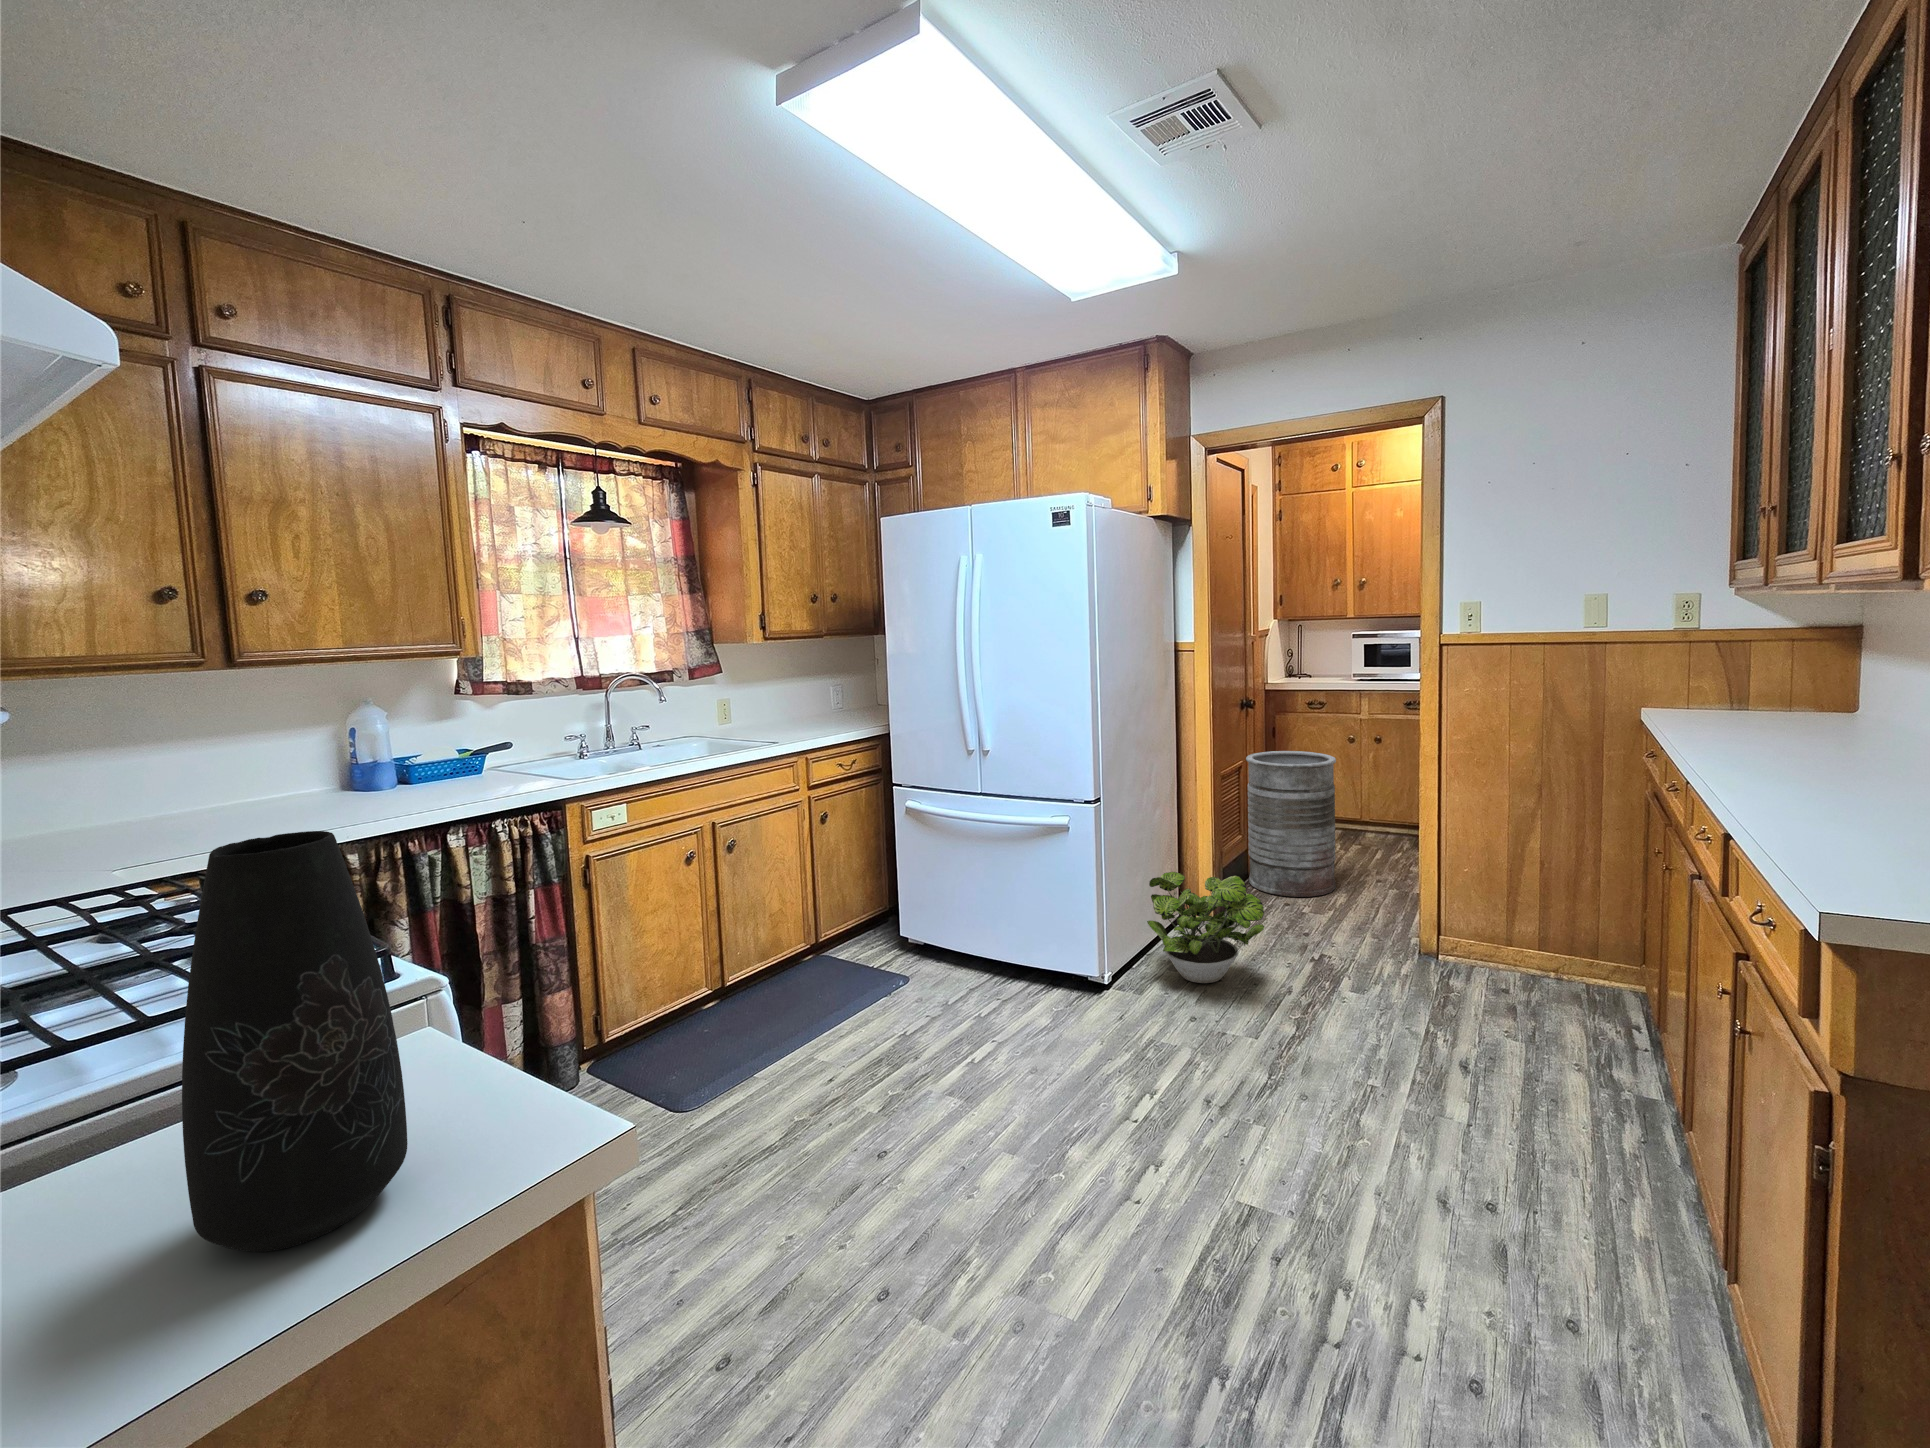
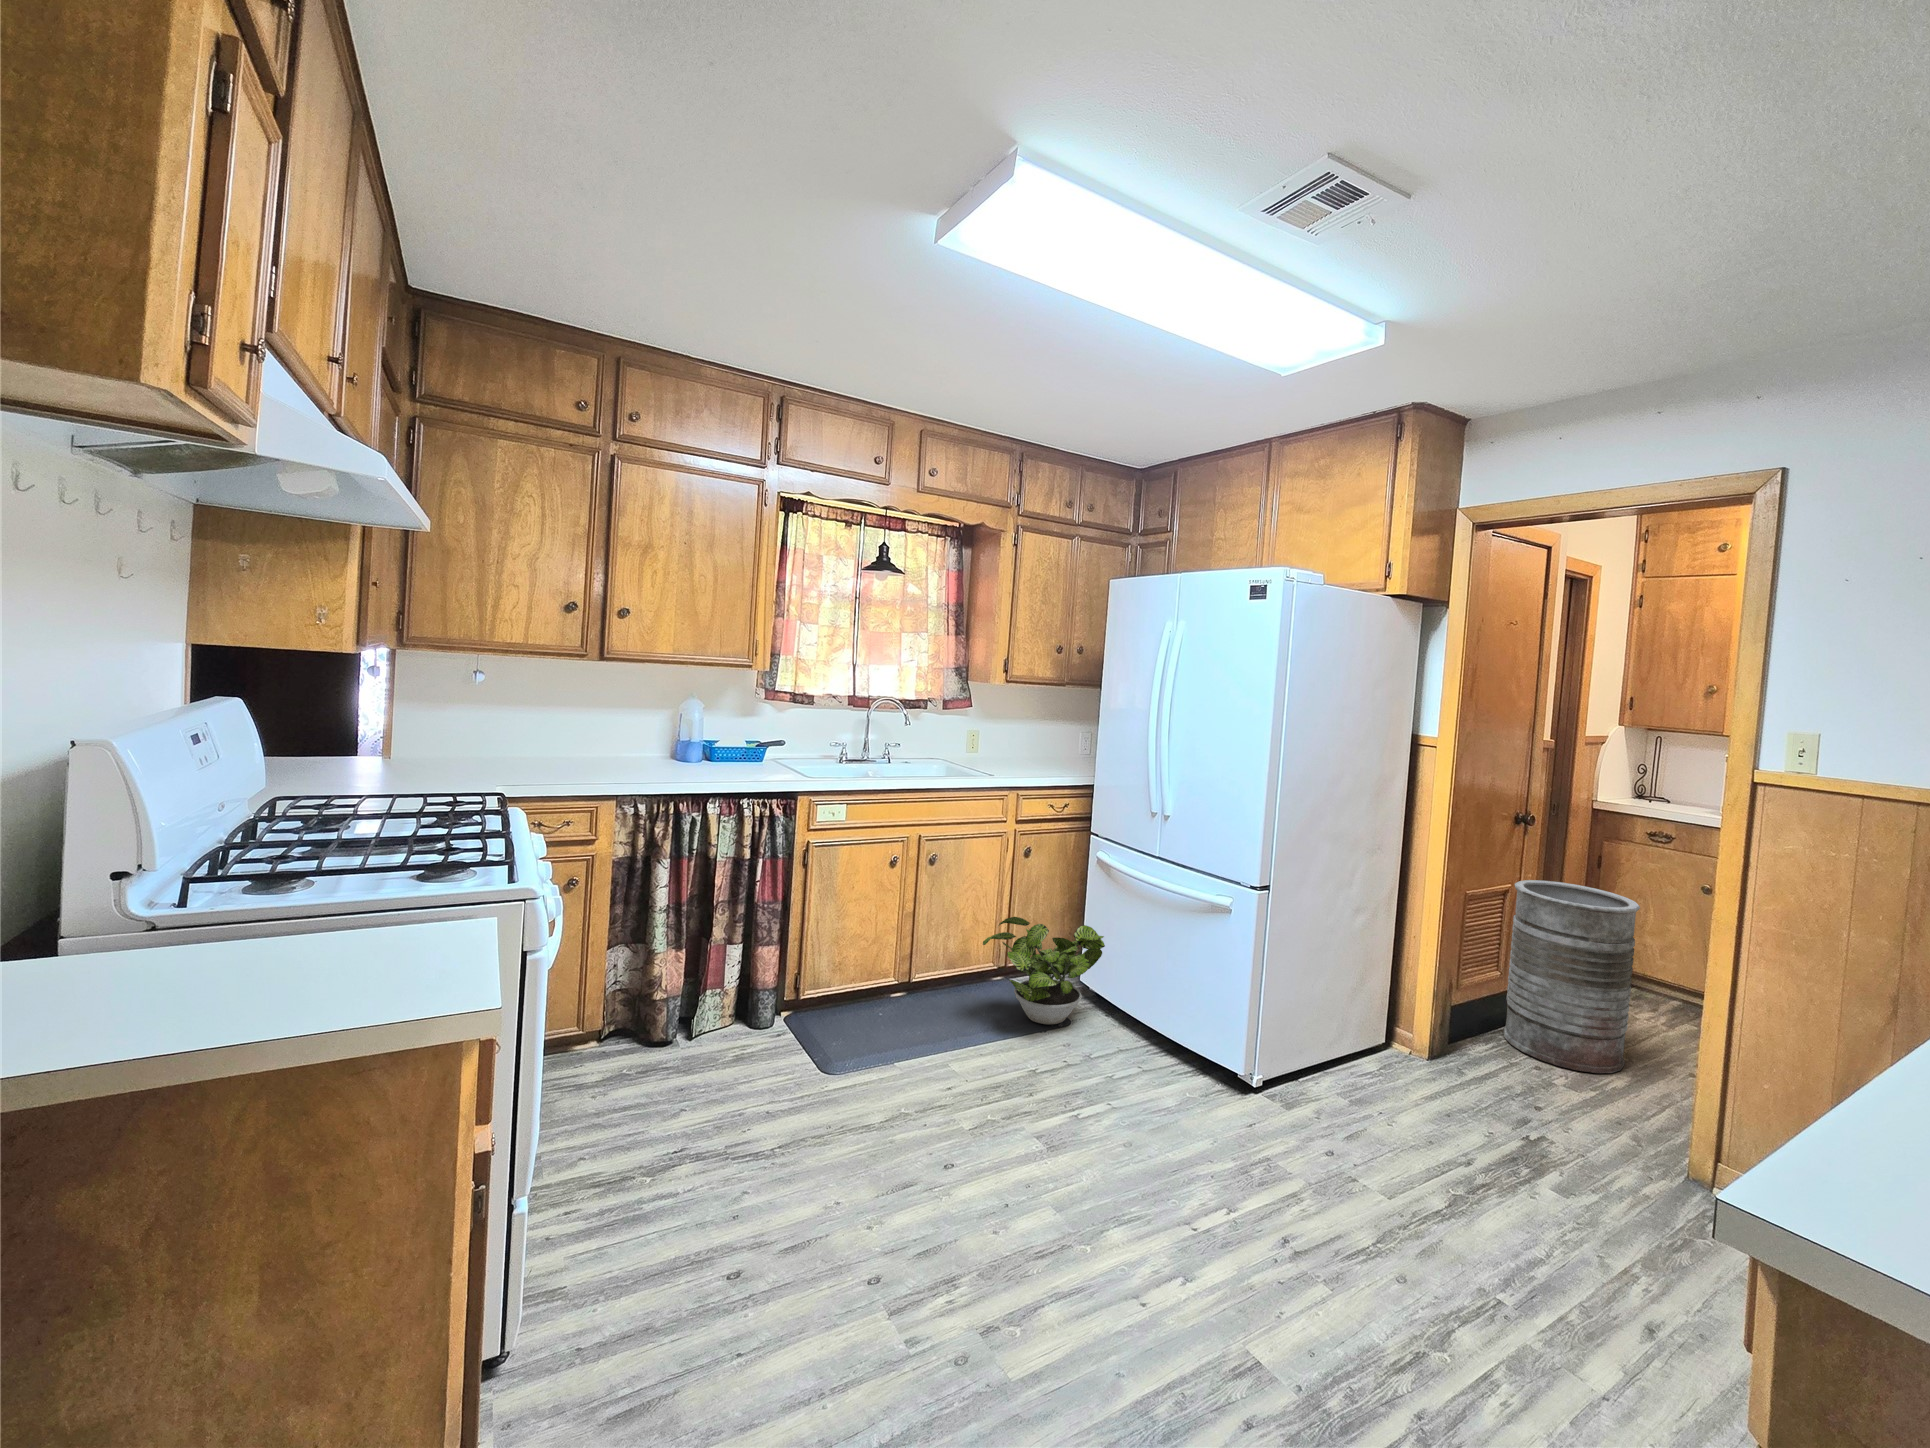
vase: present [182,831,408,1252] -> none [300,769,424,1007]
potted plant: present [1147,872,1264,983] -> present [983,917,1105,1024]

